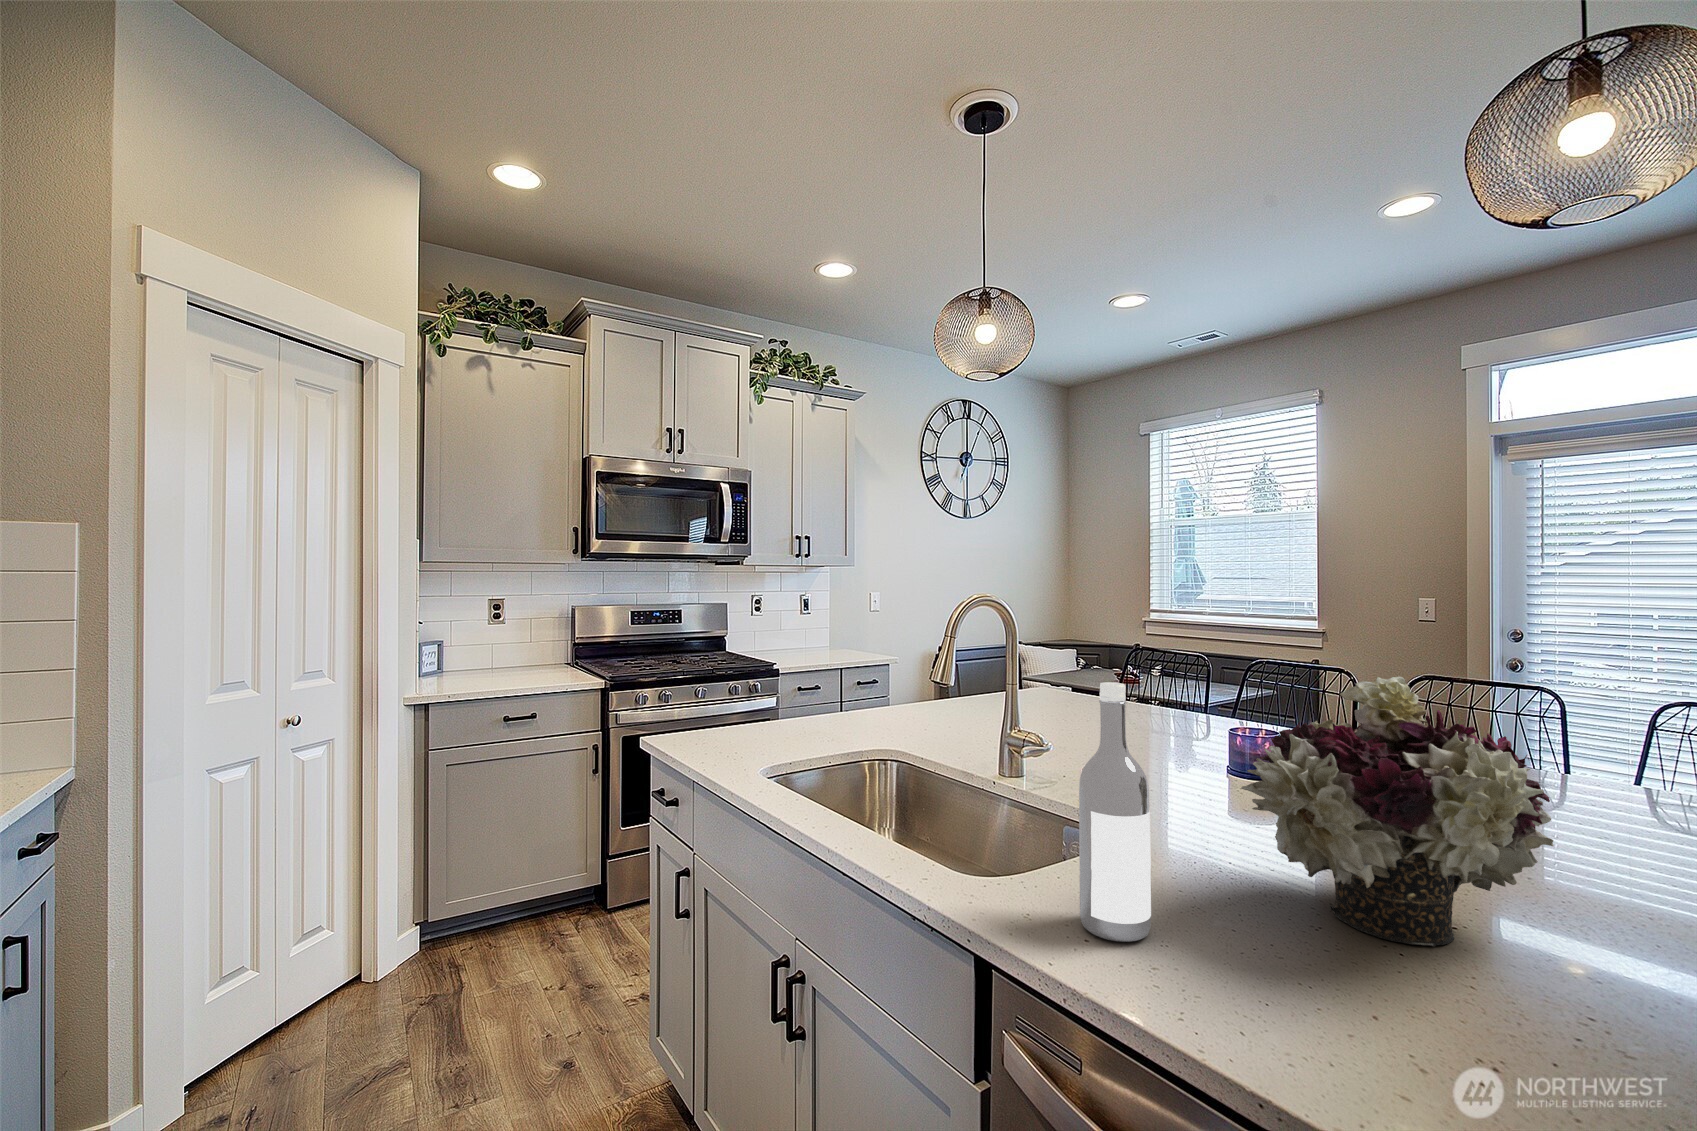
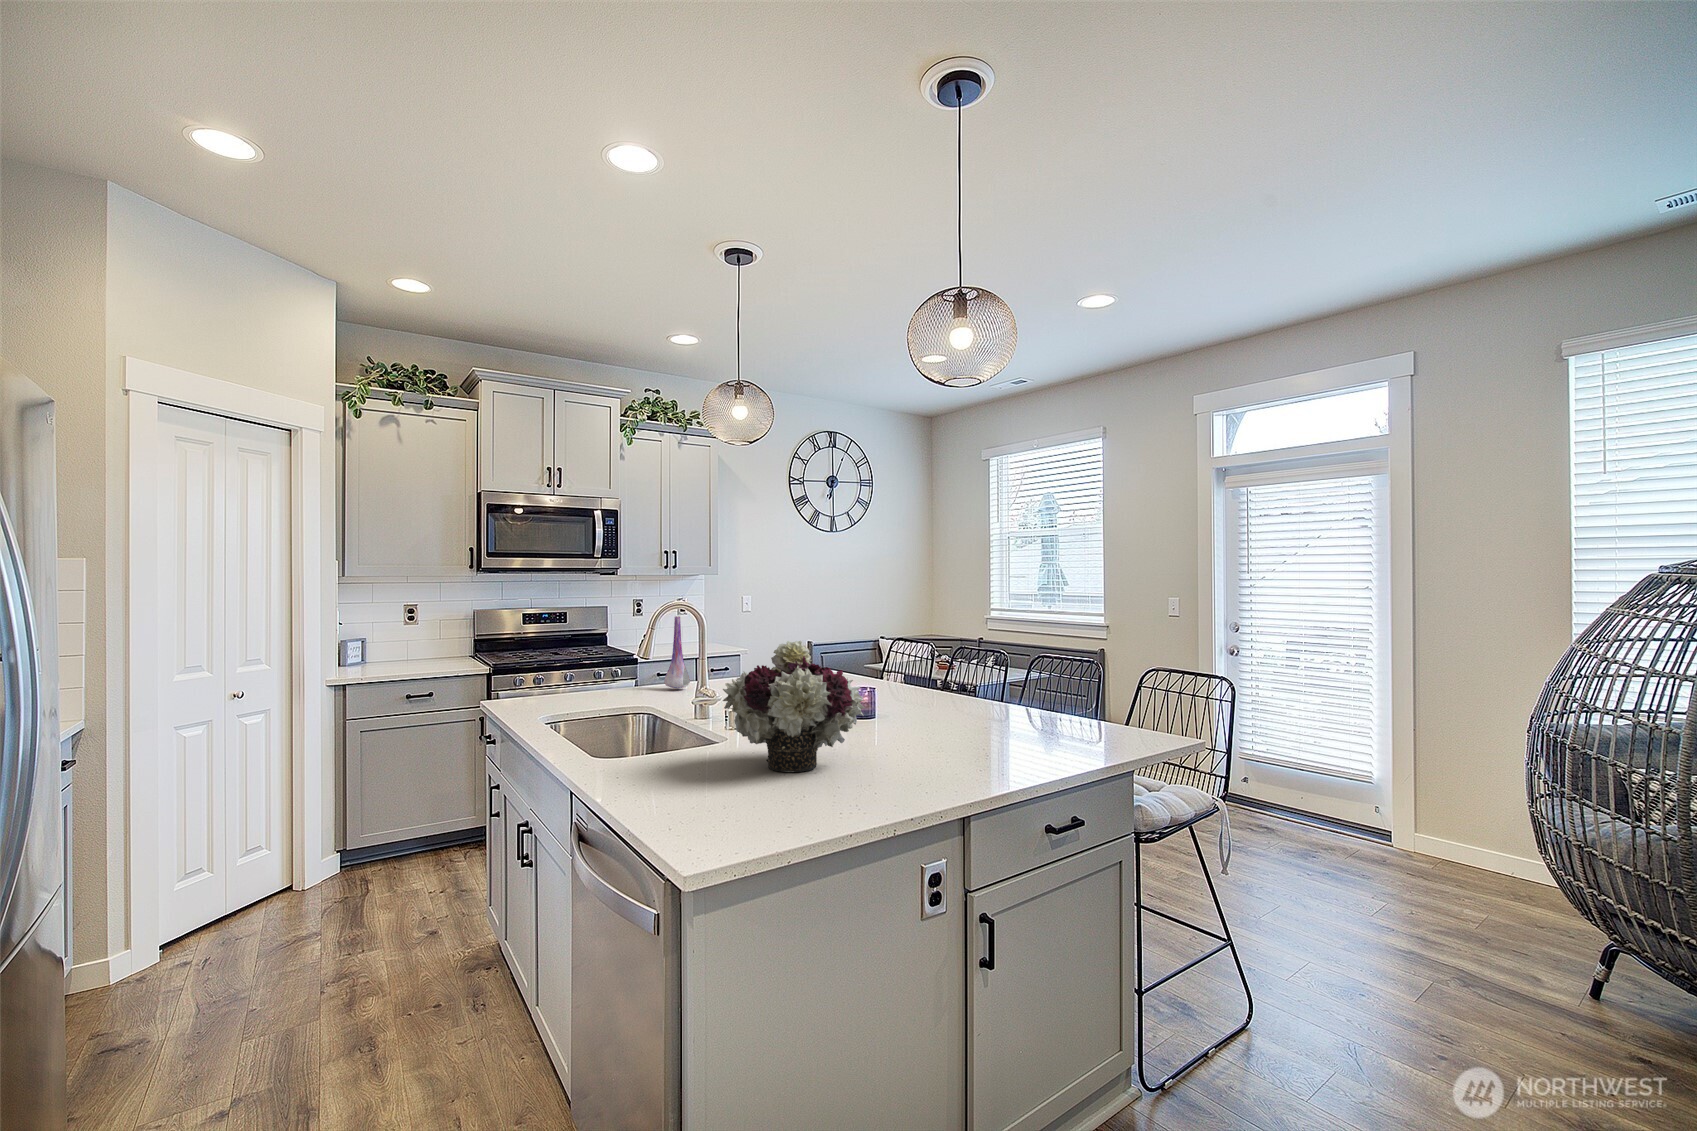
vase: none [879,616,918,721] -> present [664,616,690,688]
wine bottle: present [1079,682,1151,942] -> none [628,645,663,772]

